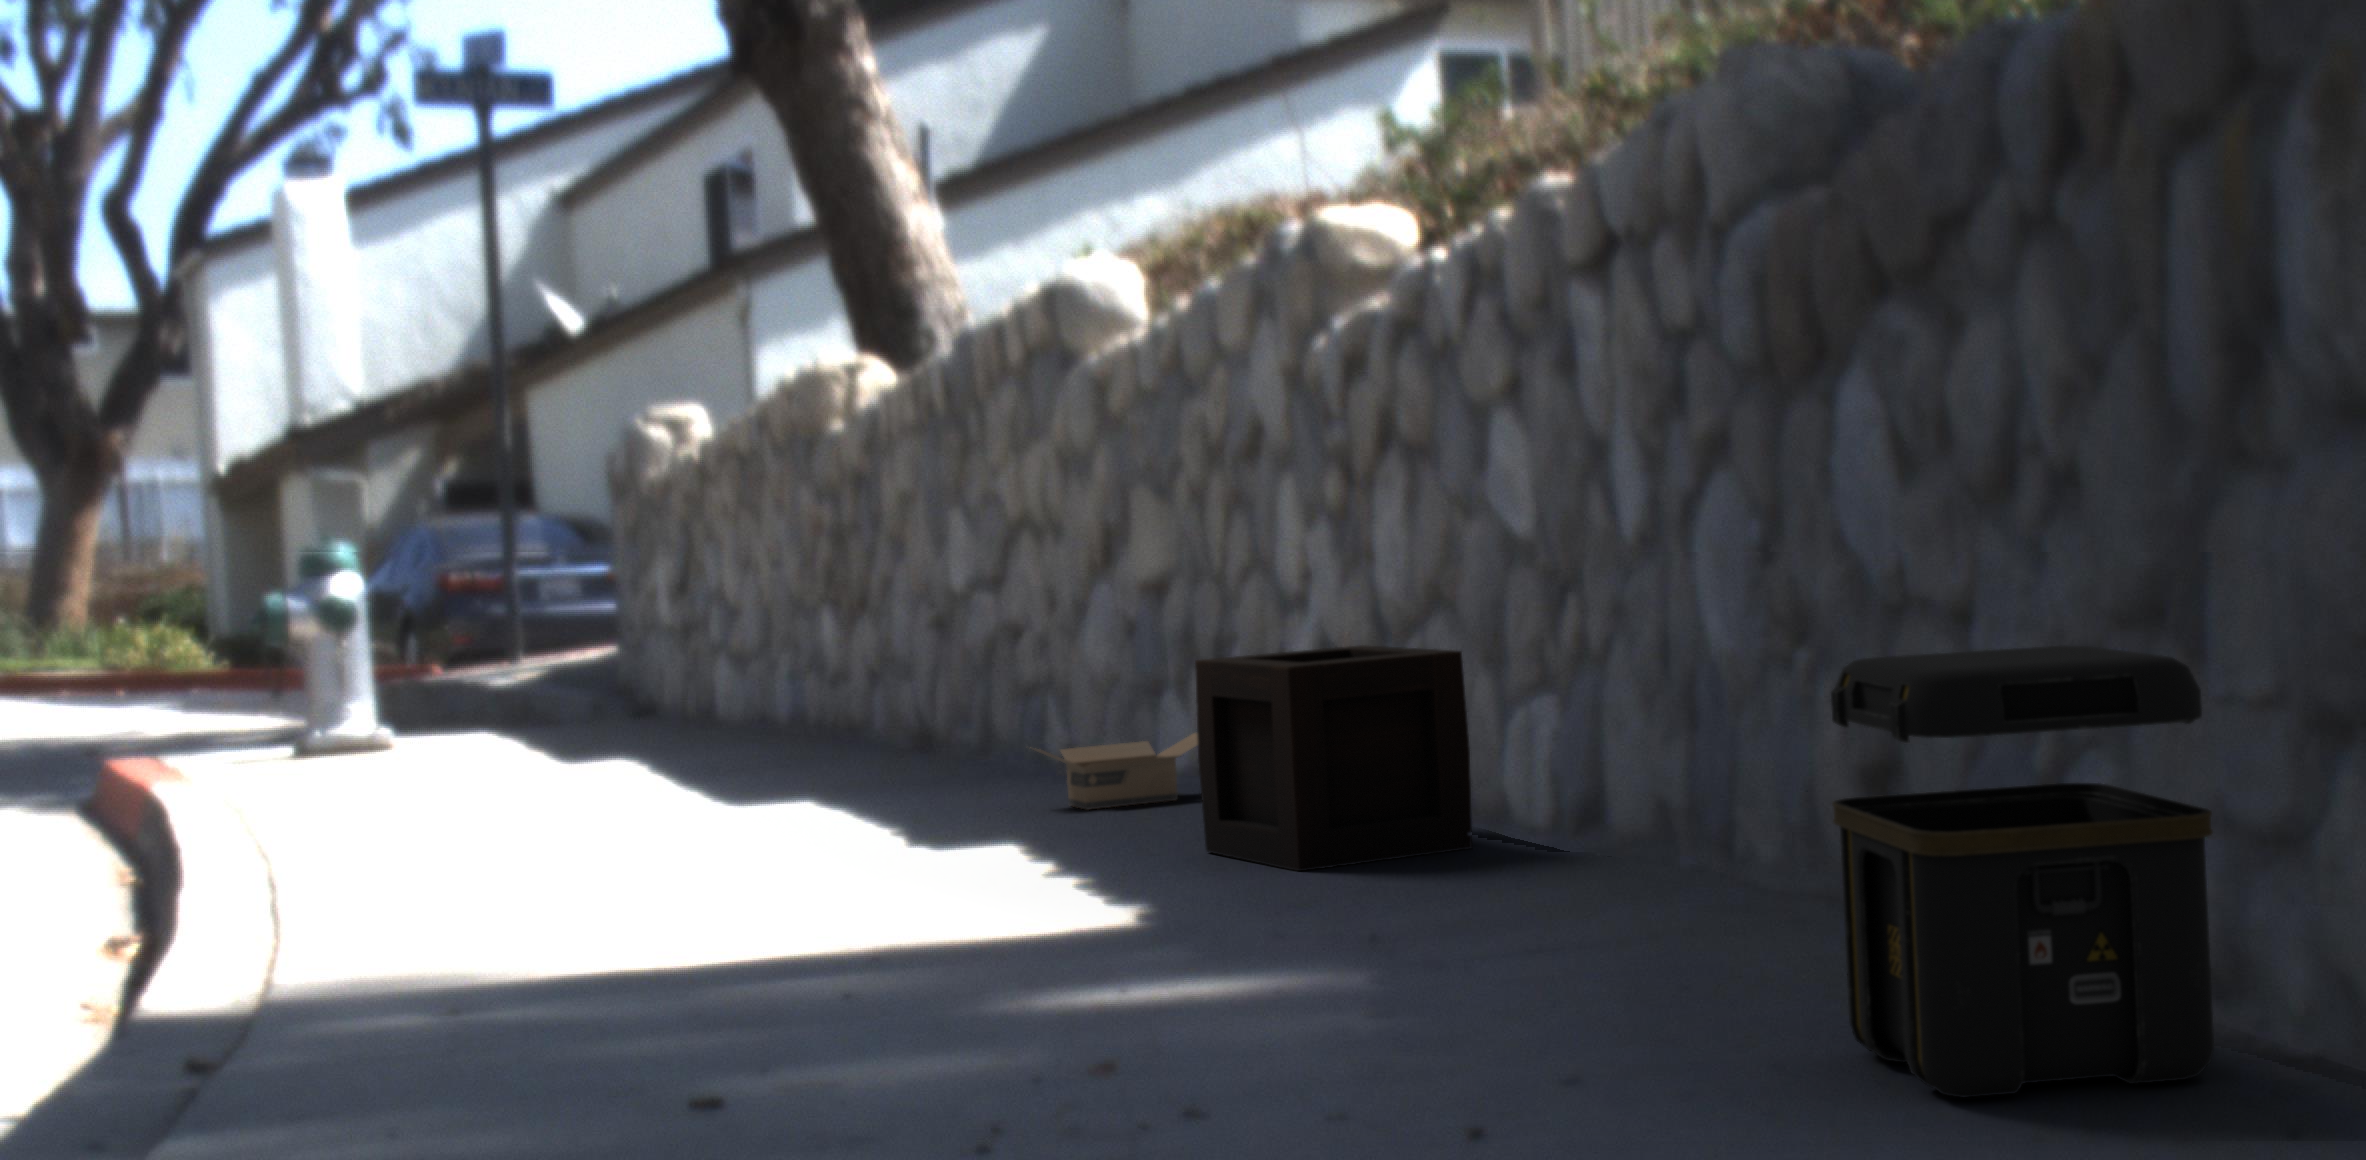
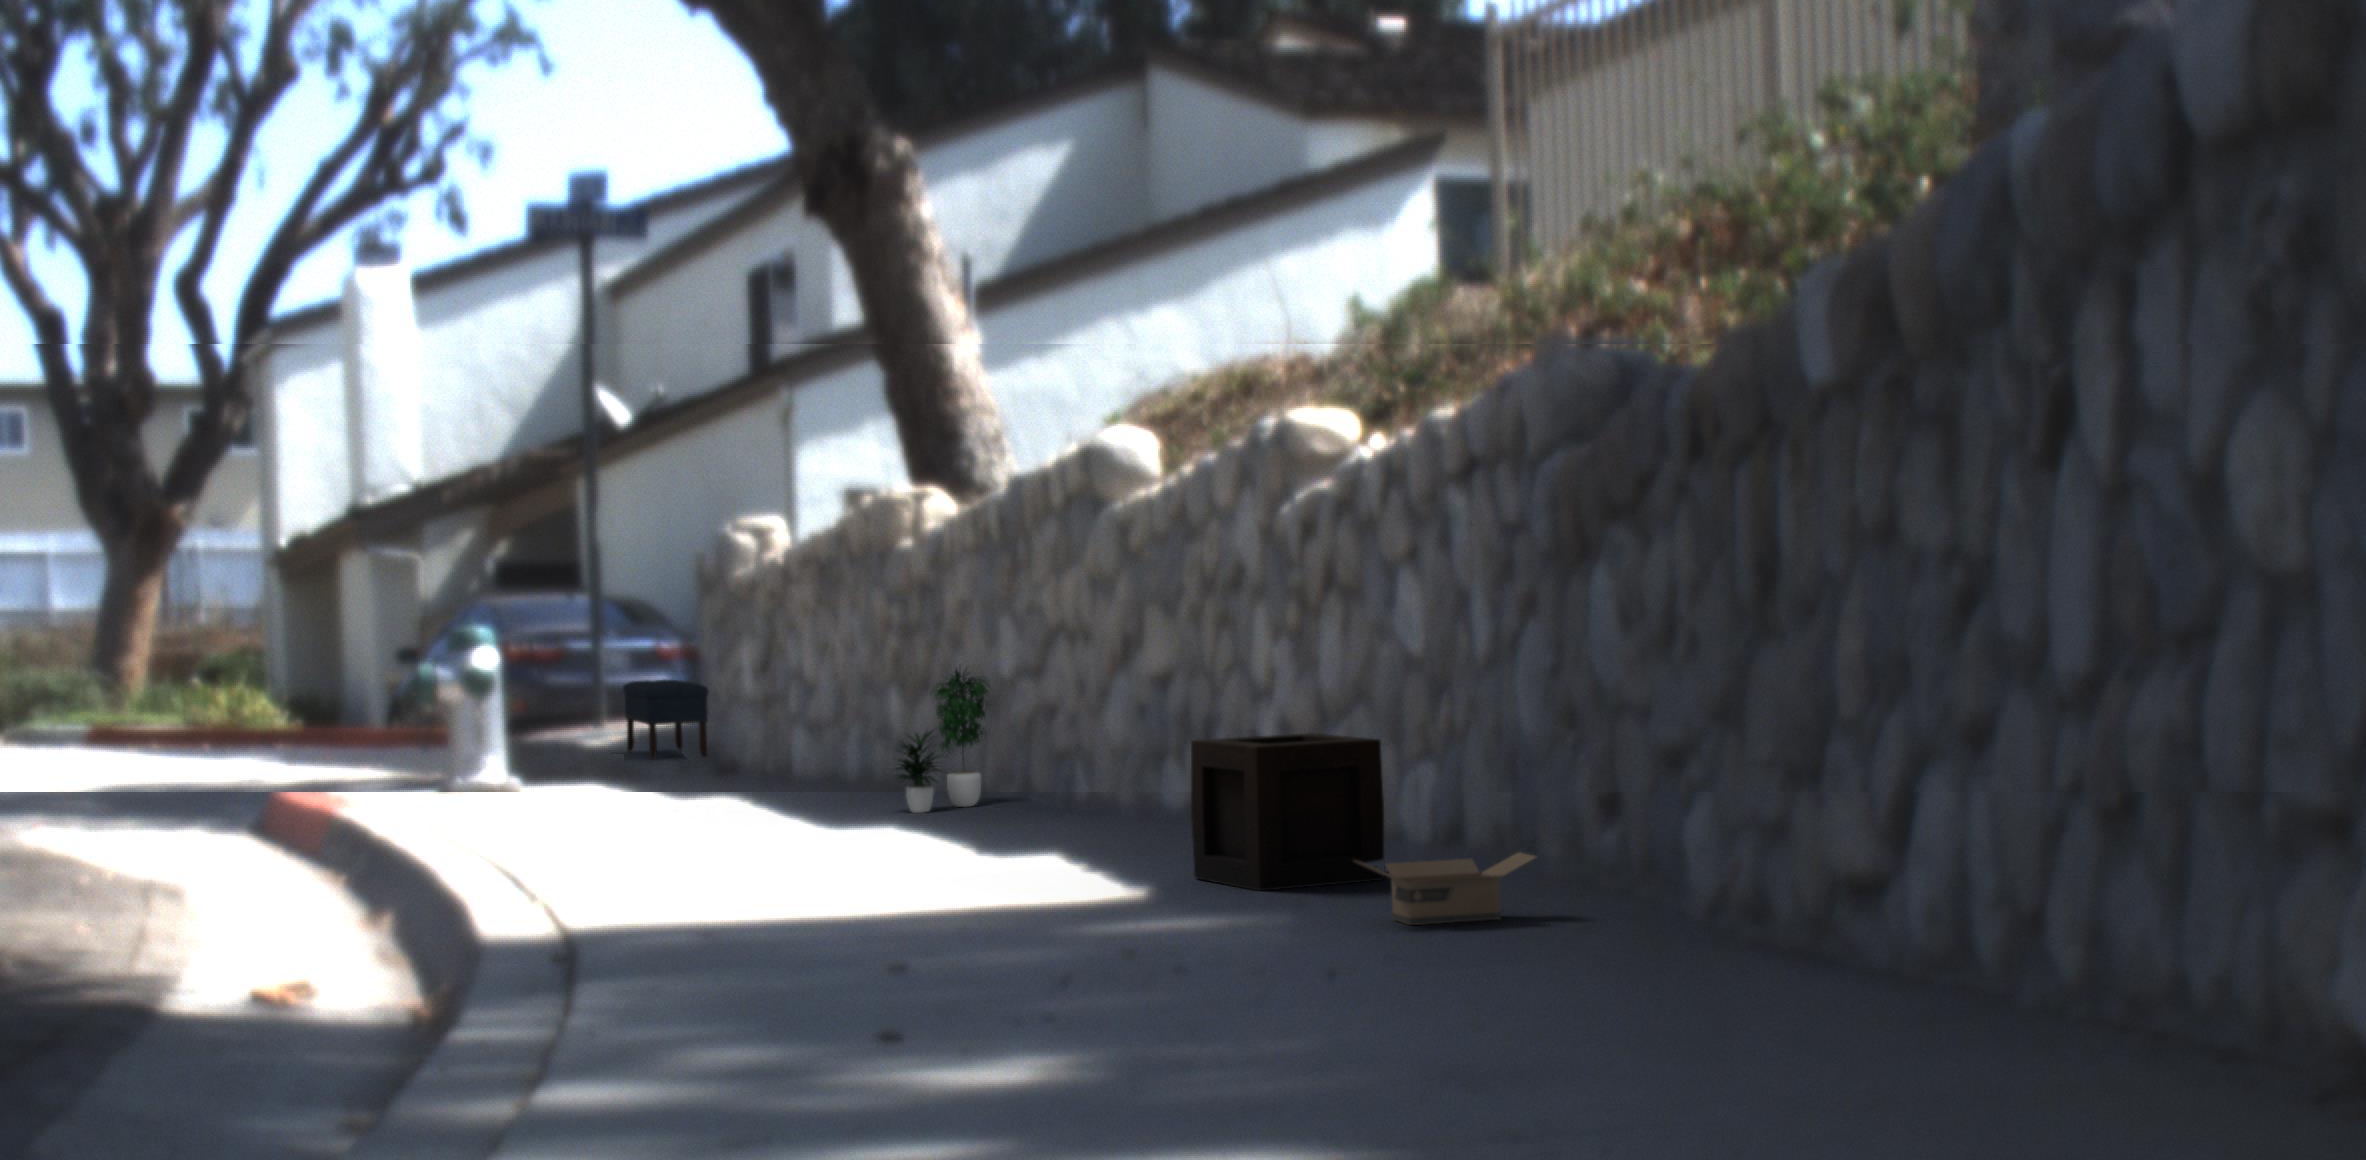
potted plant: none [816,569,950,758] -> present [892,669,991,813]
bench: none [545,604,640,697] -> present [623,680,708,760]
toolbox: present [1831,646,2214,1098] -> none [1567,744,1772,1001]
cardboard box: present [1034,733,1198,810] -> present [1355,852,1536,925]

